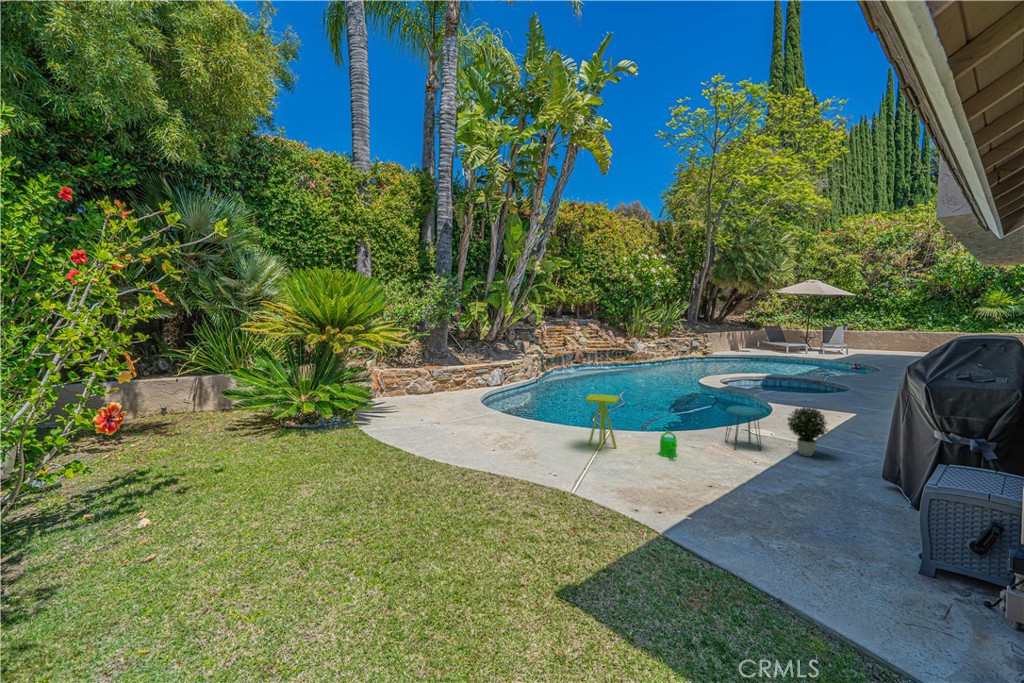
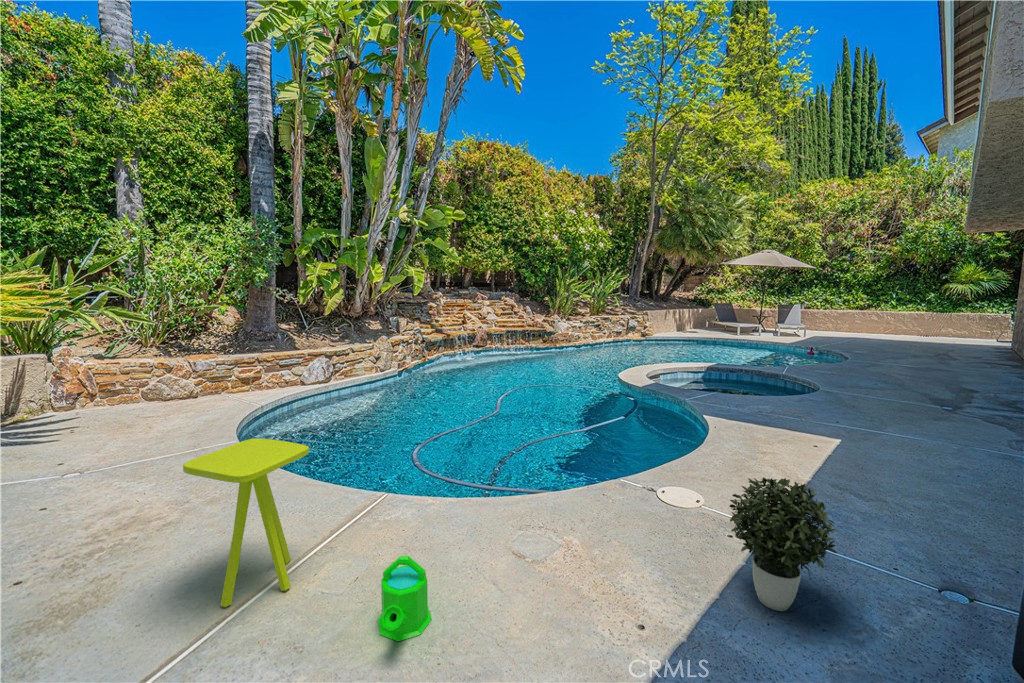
stool: present [725,406,762,450] -> none [588,460,670,584]

